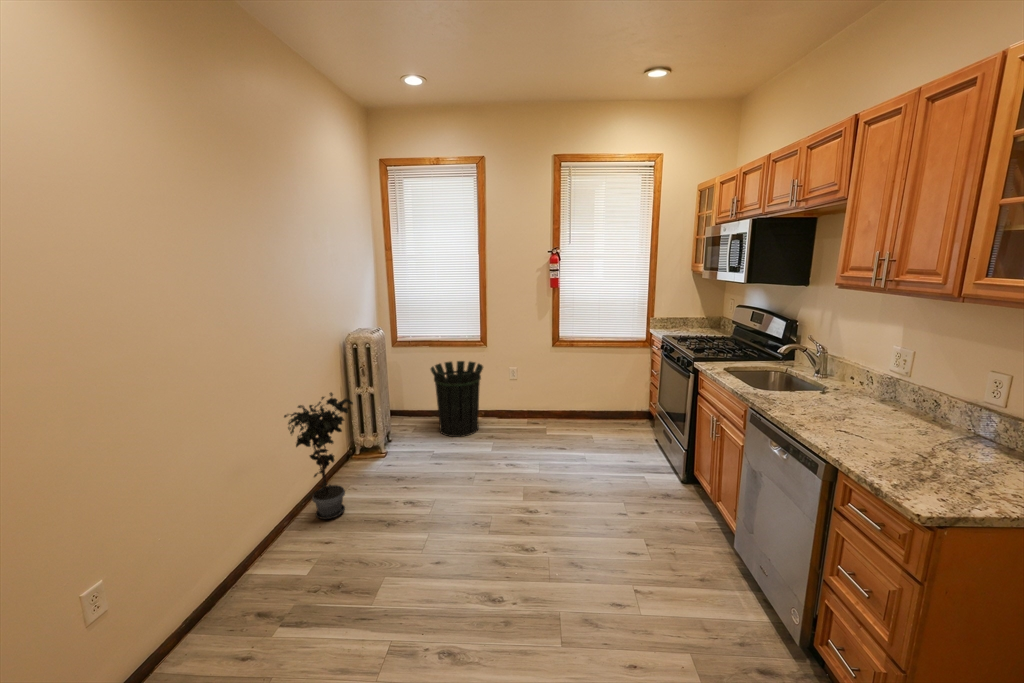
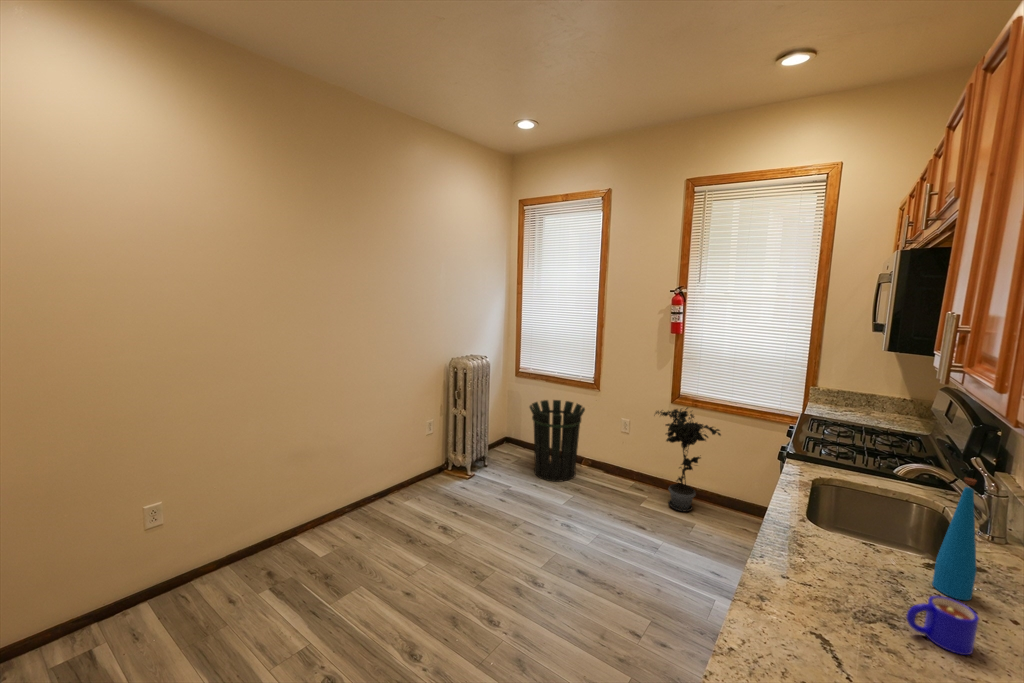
bottle: none [835,339,858,404] -> present [932,478,977,600]
potted plant: present [284,393,353,519] -> present [656,408,721,511]
mug: none [862,399,890,423] -> present [906,596,979,655]

